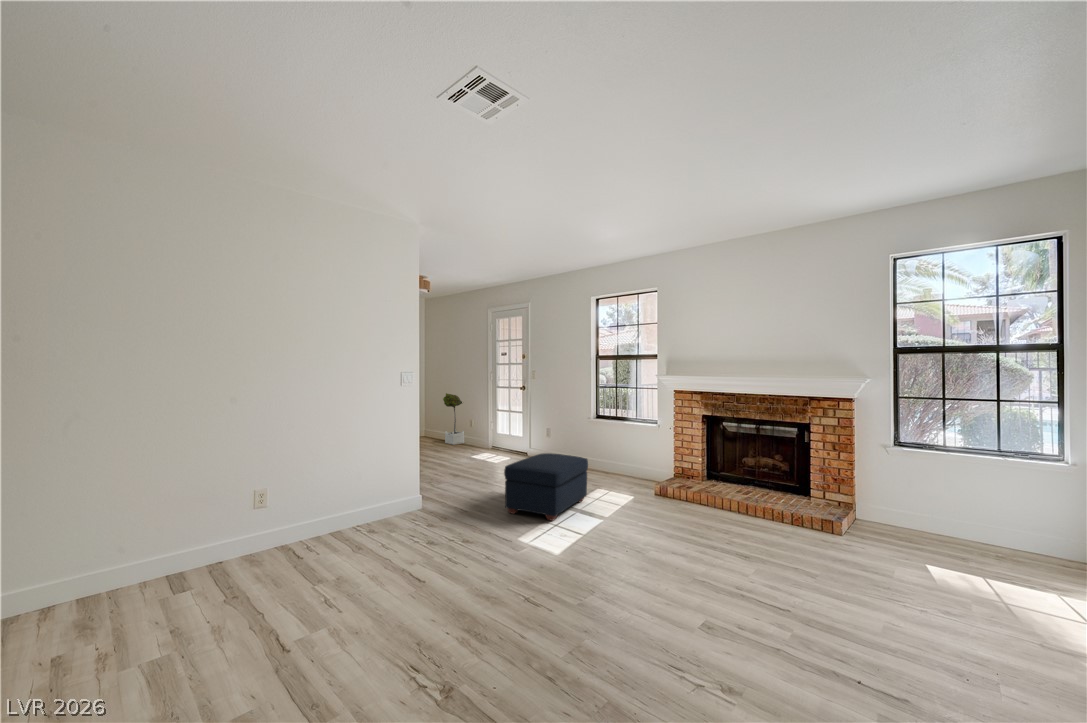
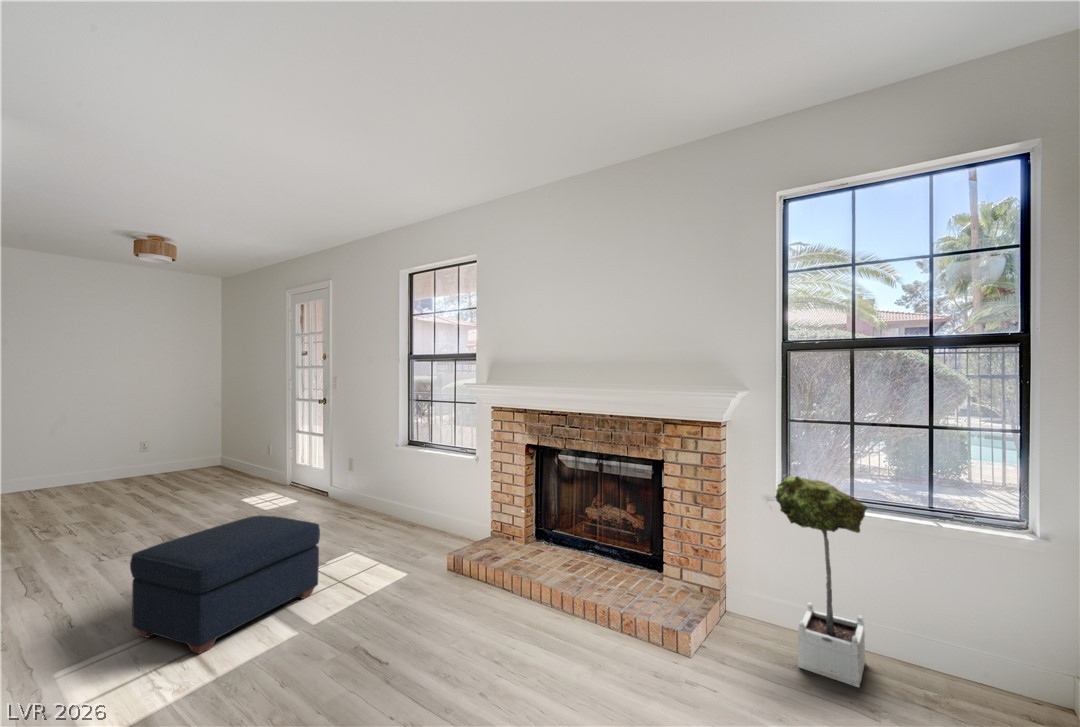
potted tree: present [443,393,464,445] -> present [775,476,867,687]

